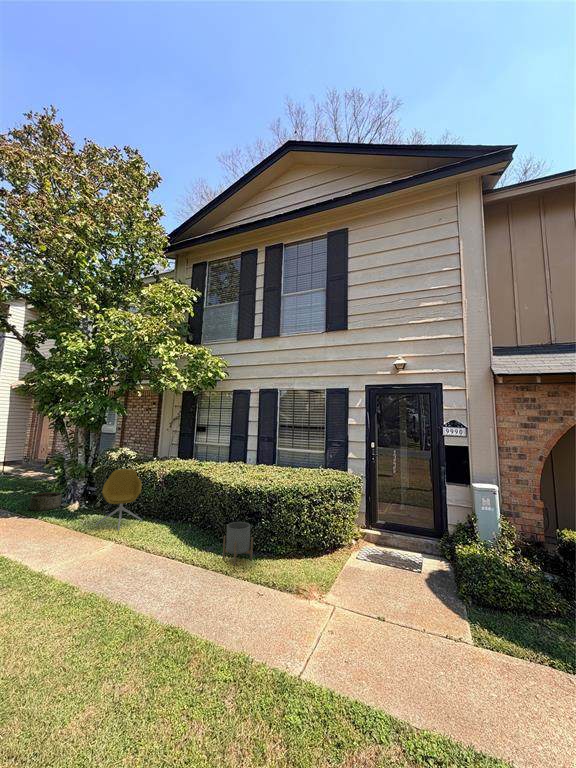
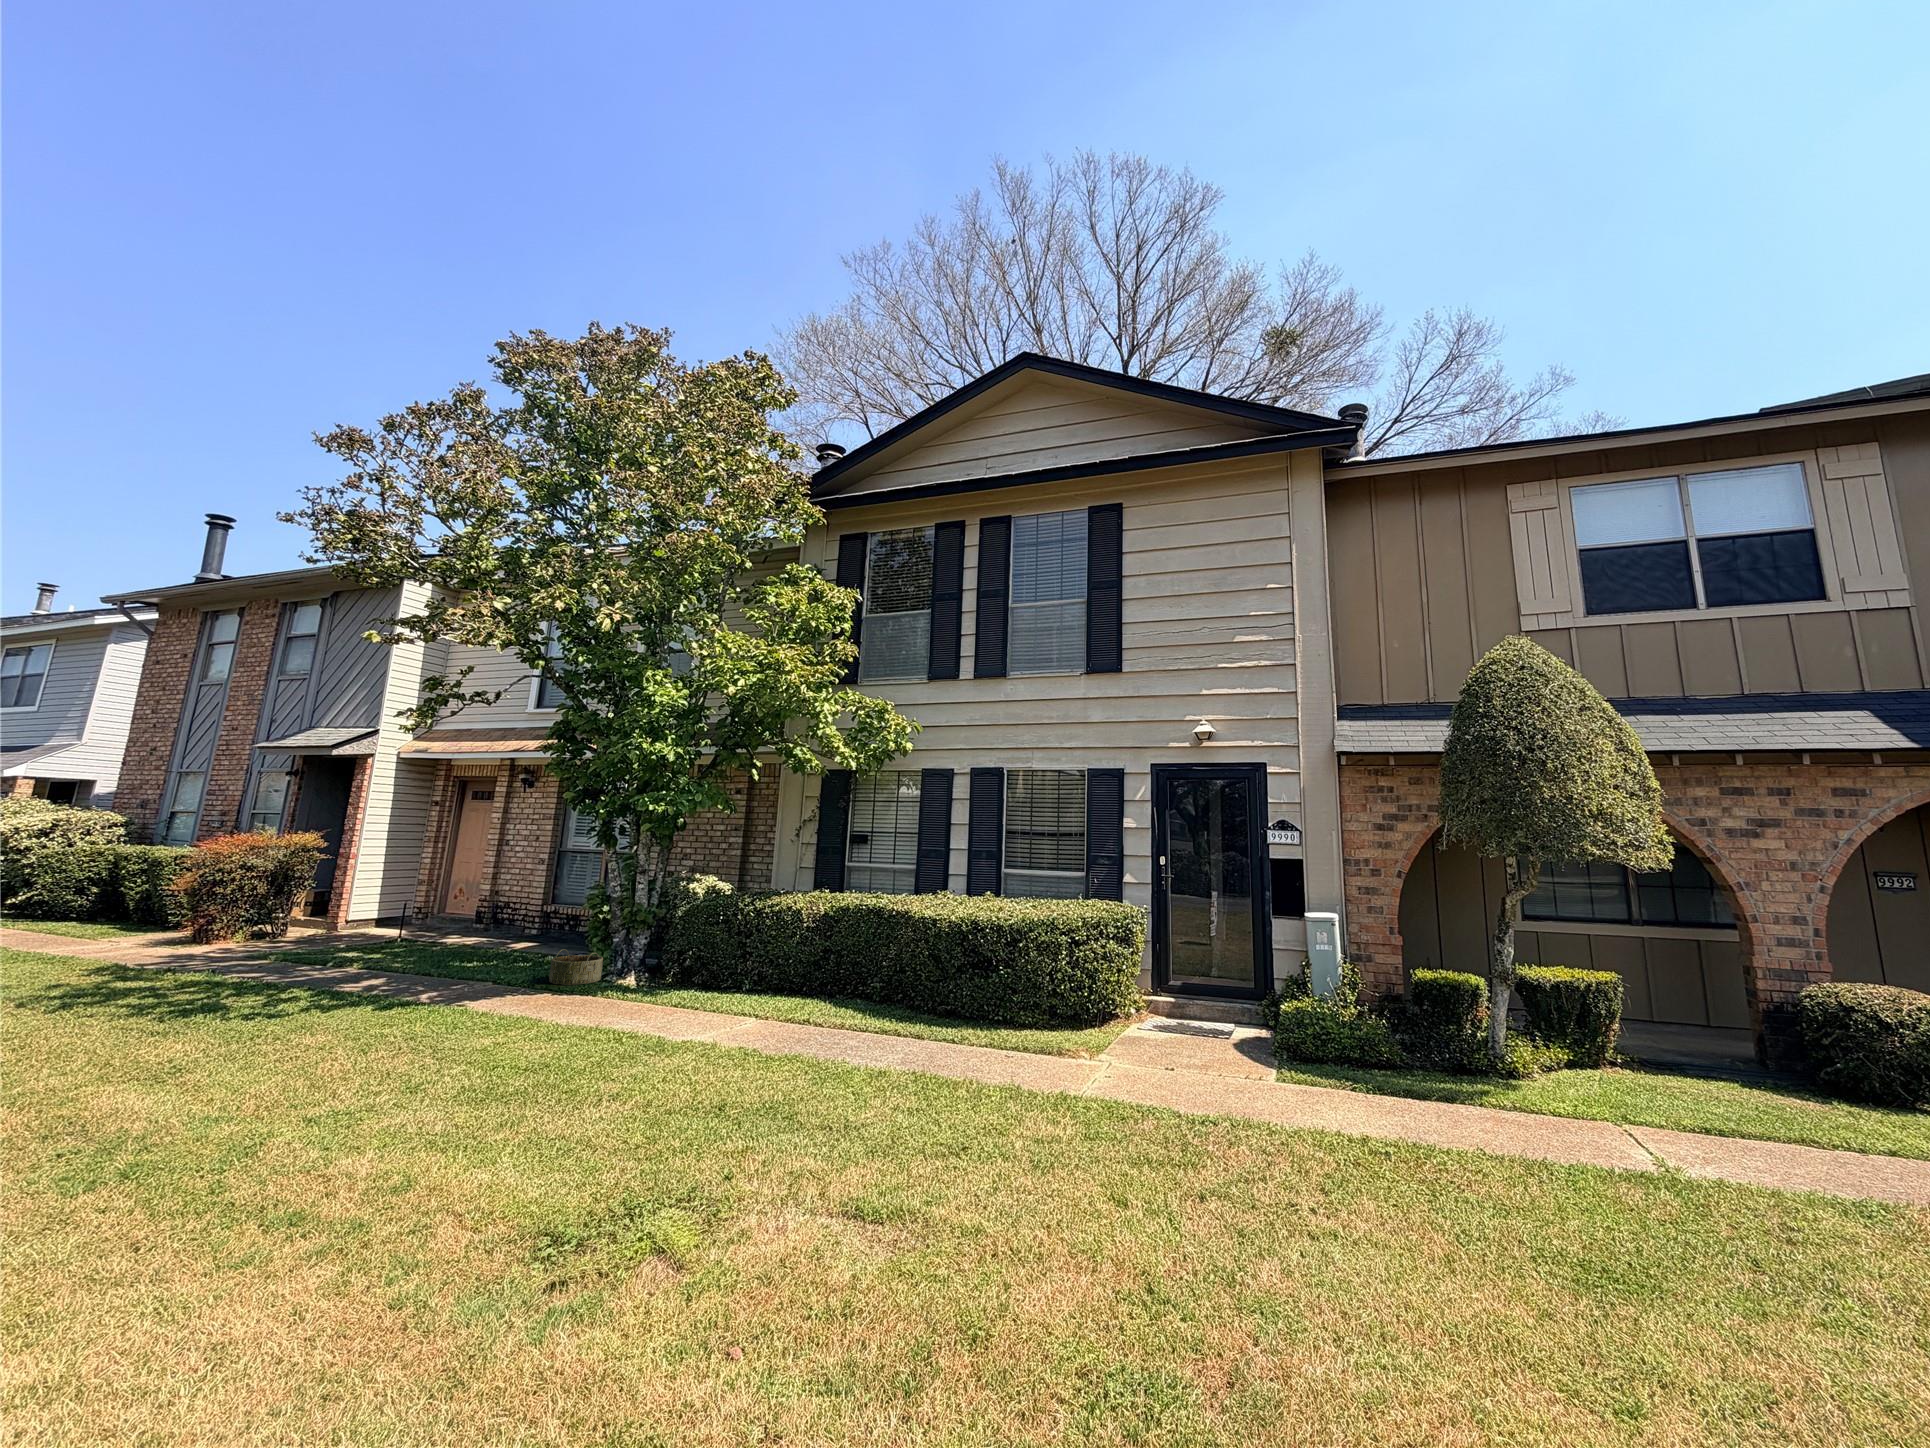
chair: present [96,469,142,531] -> none [699,906,774,1006]
planter: present [223,522,253,565] -> none [937,976,984,1036]

